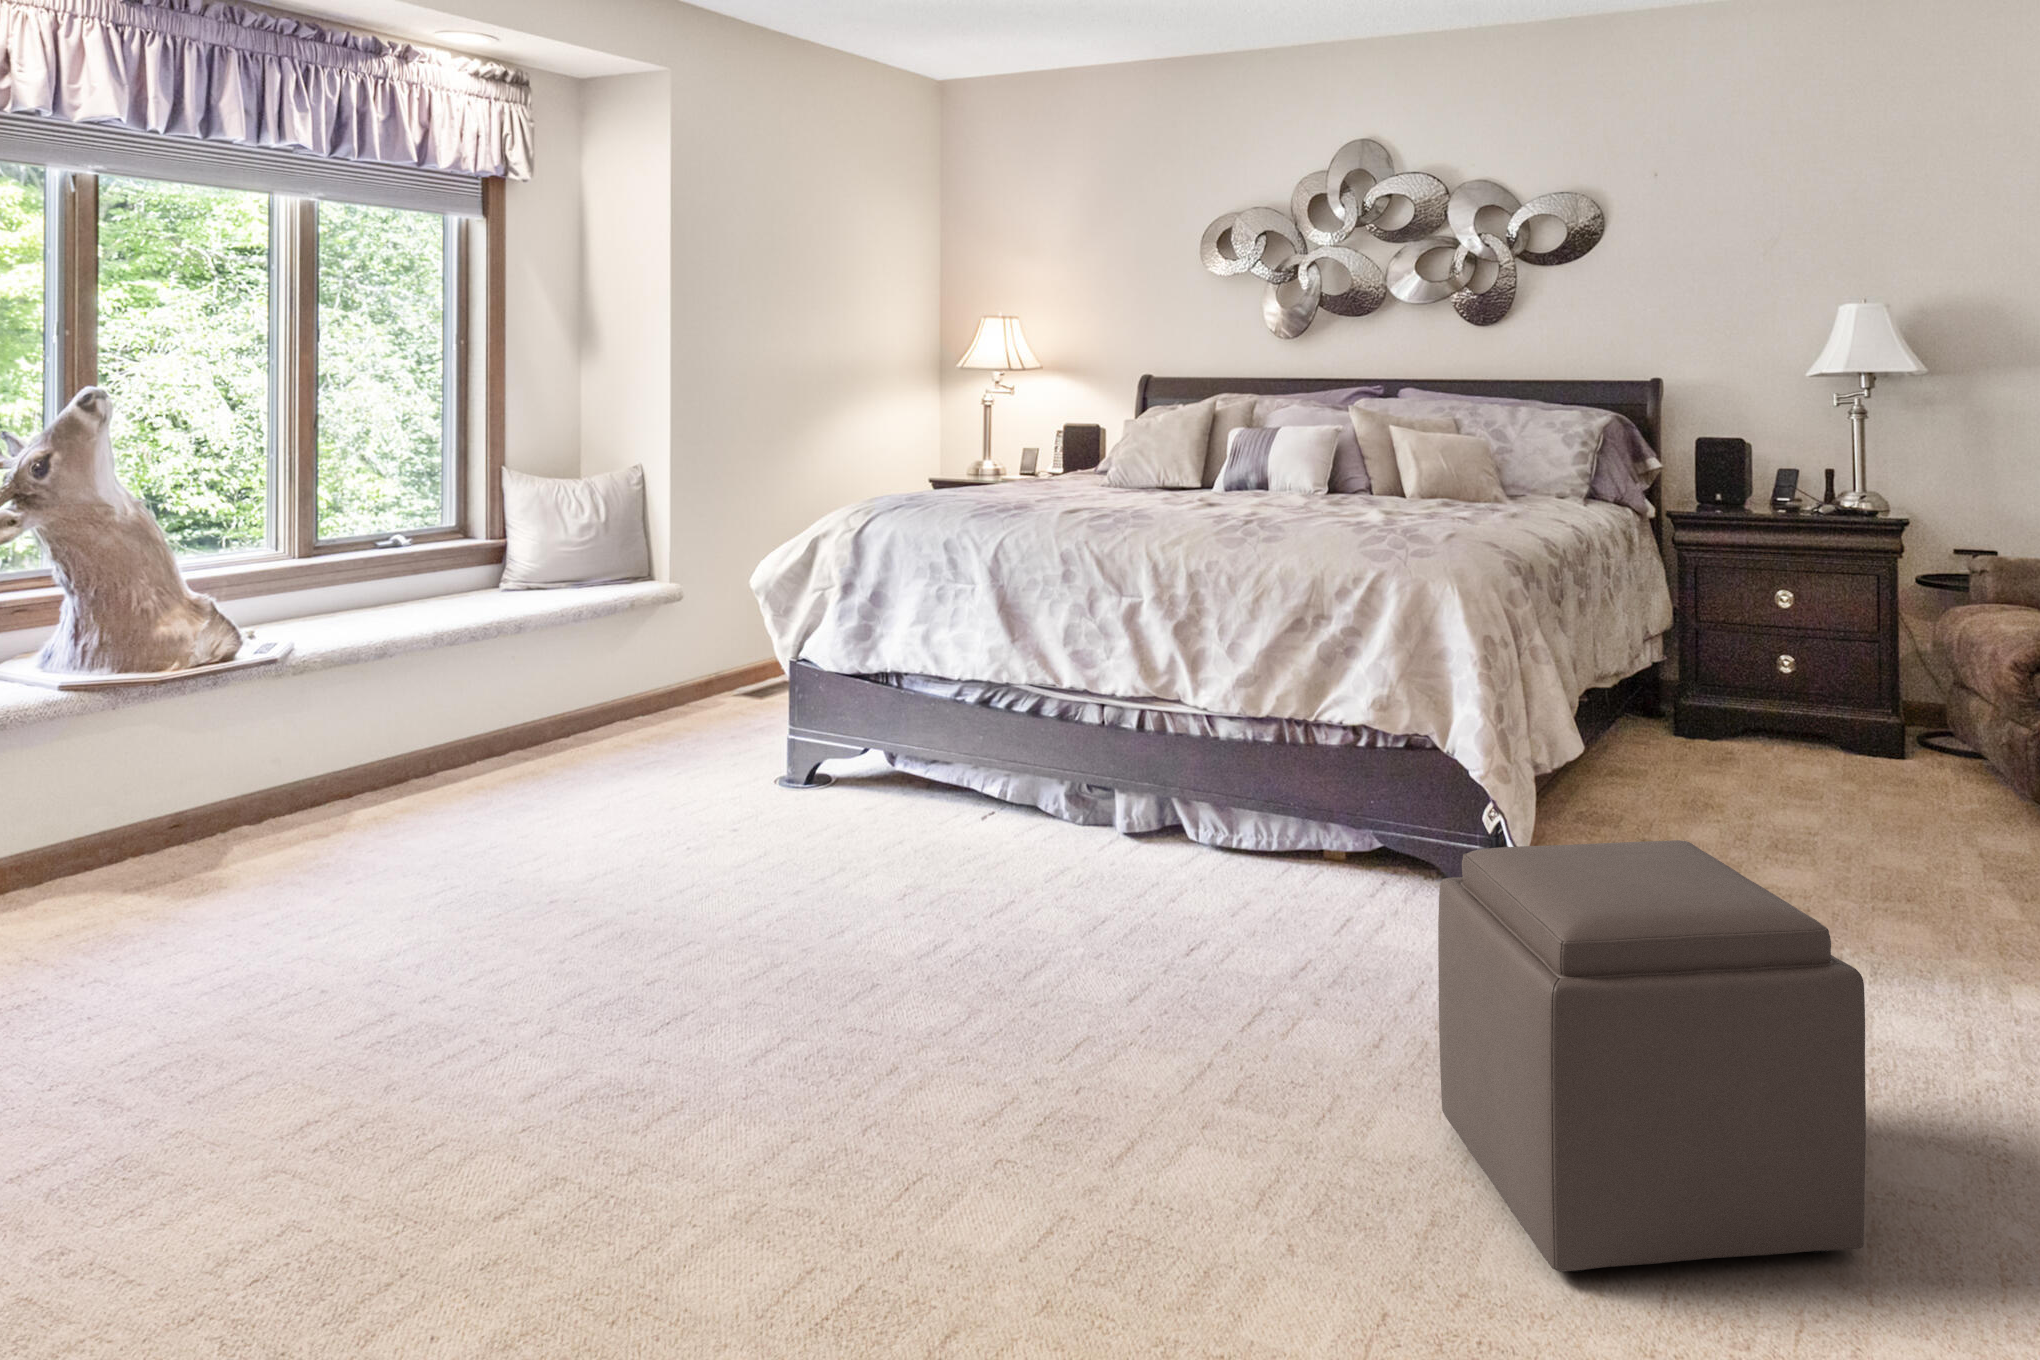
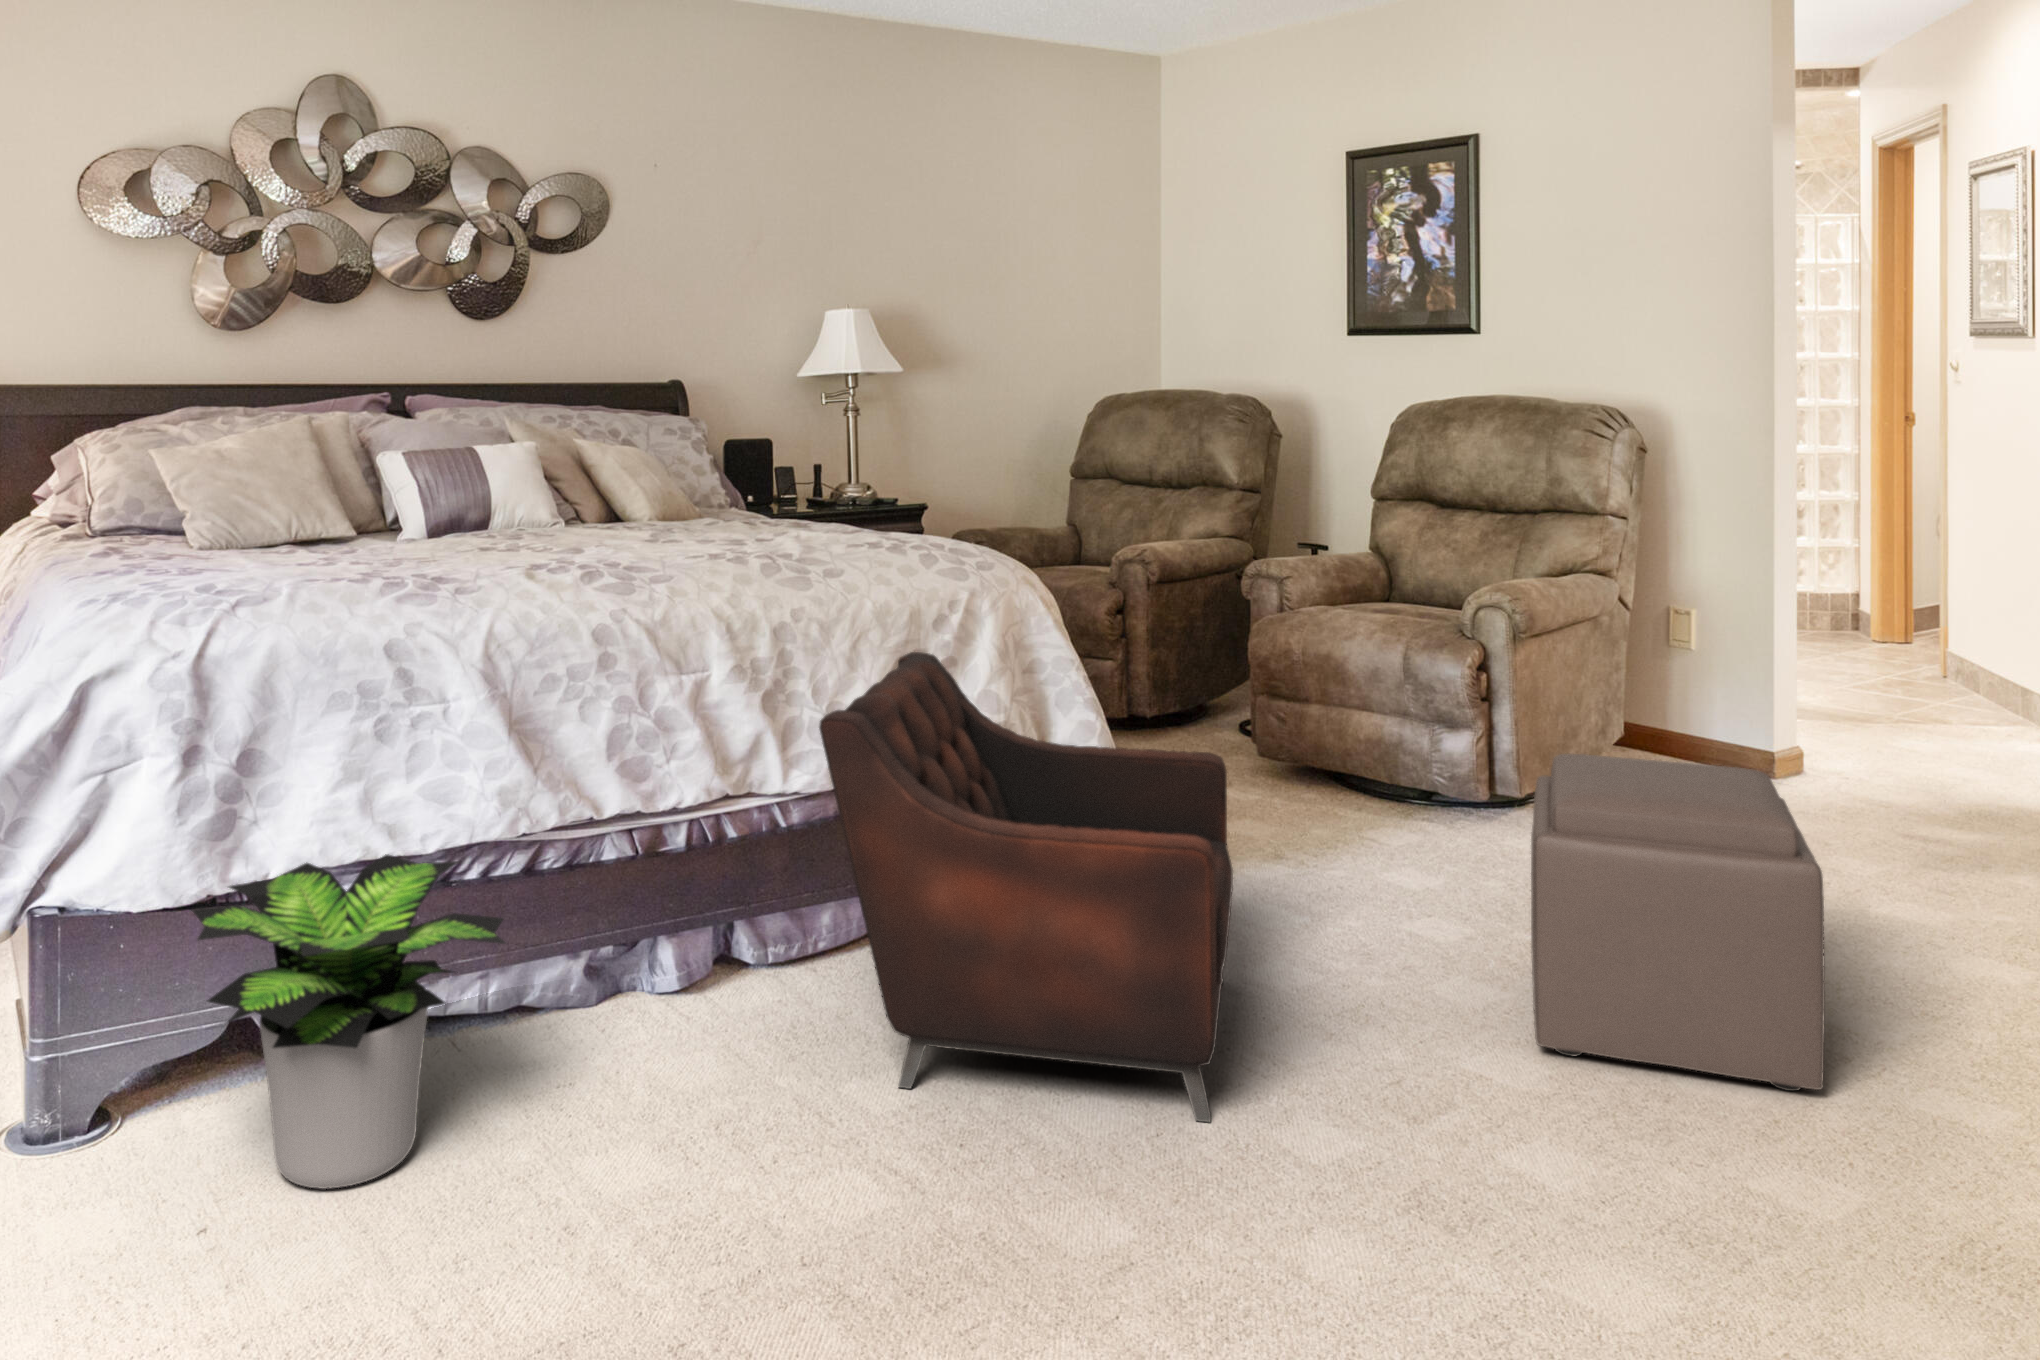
armchair: none [1033,612,1416,1011] -> present [819,652,1233,1122]
potted plant: none [741,661,917,840] -> present [191,854,505,1189]

